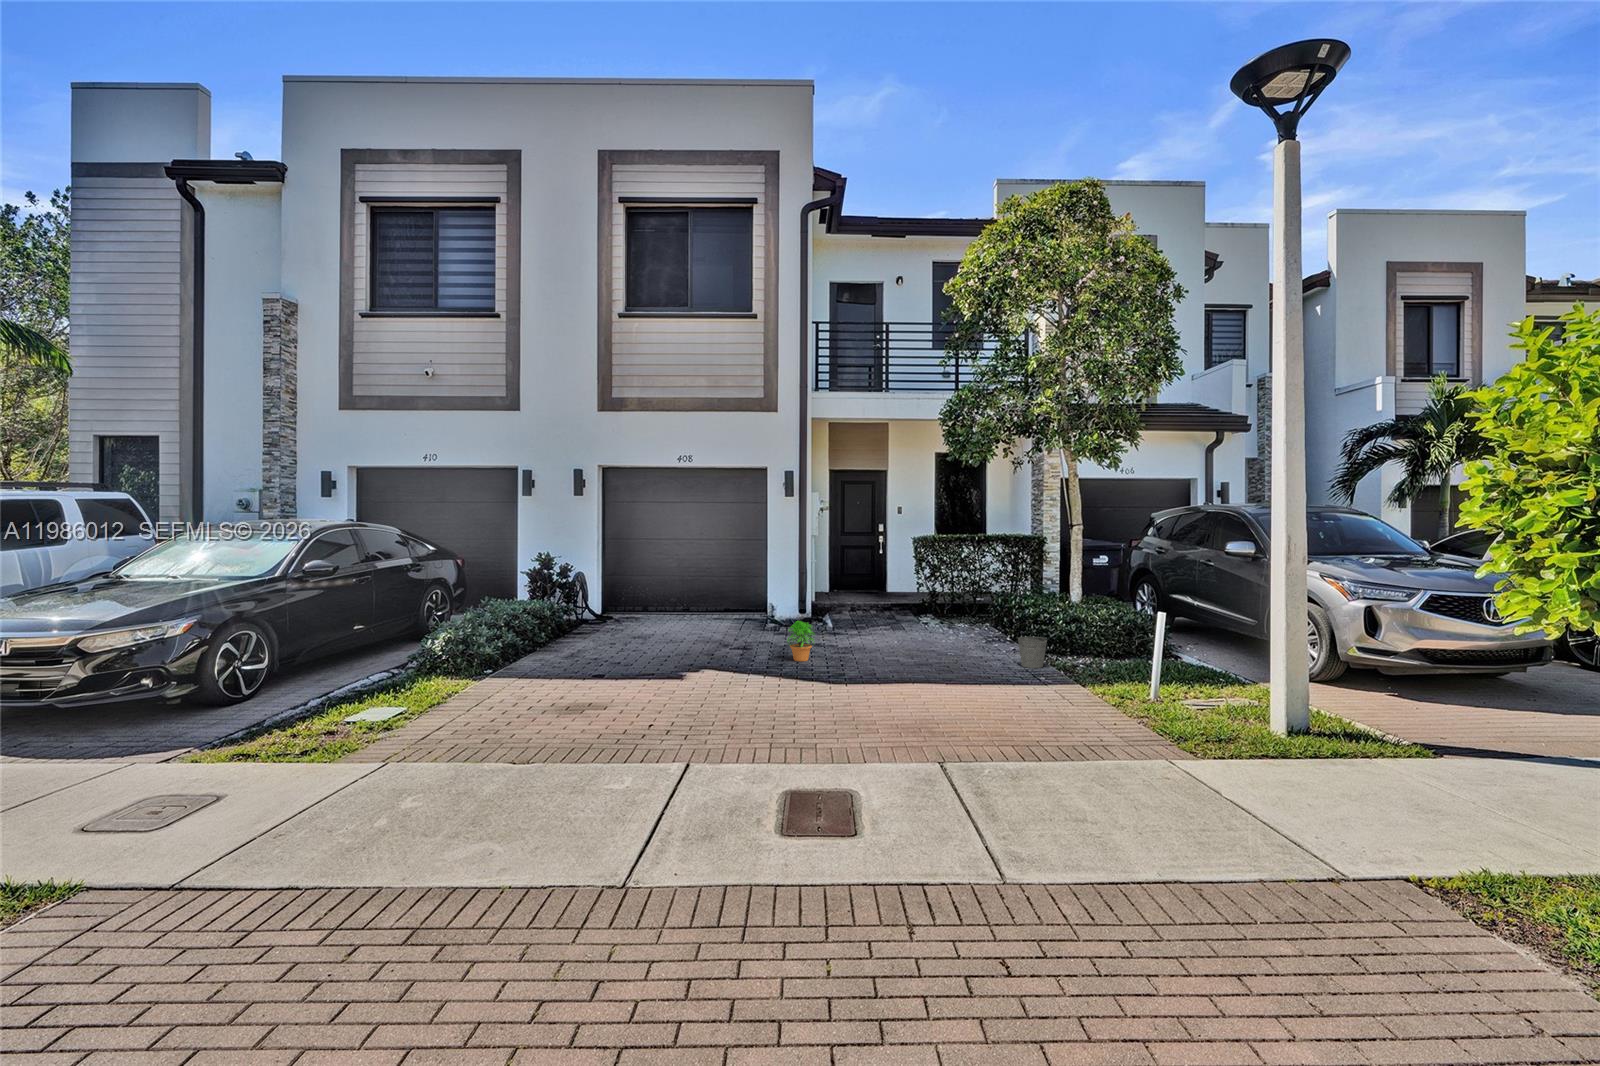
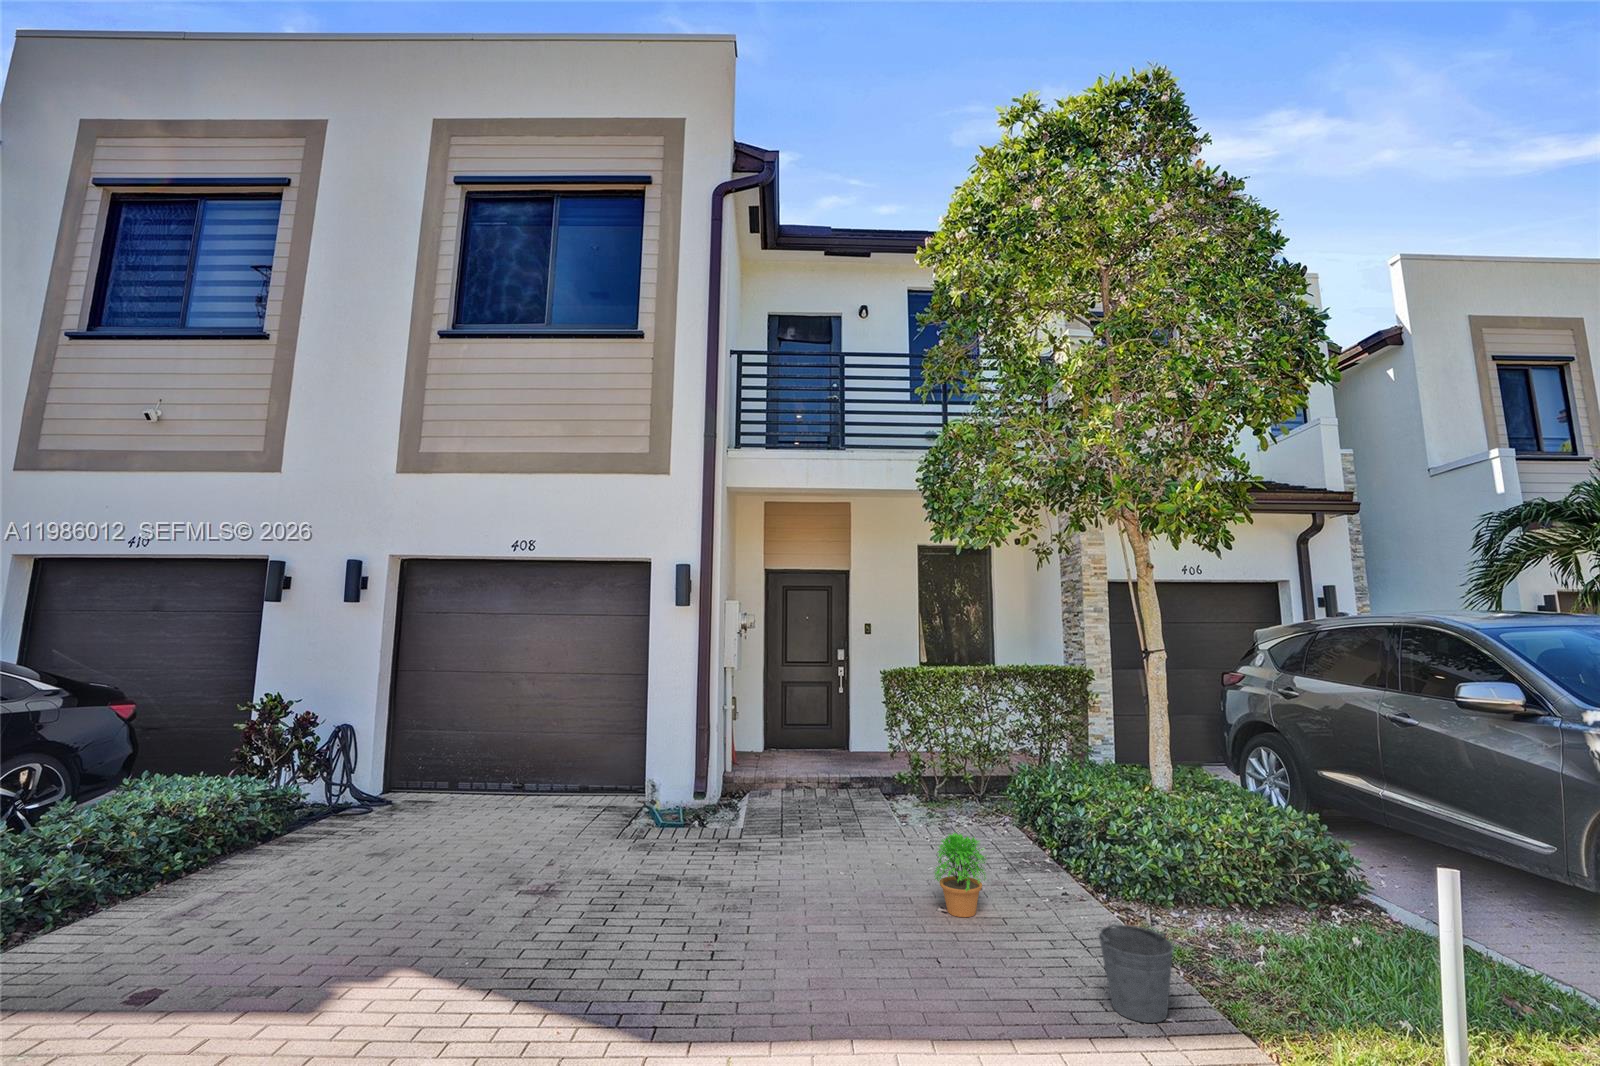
potted plant: present [787,621,814,661] -> present [935,833,987,917]

